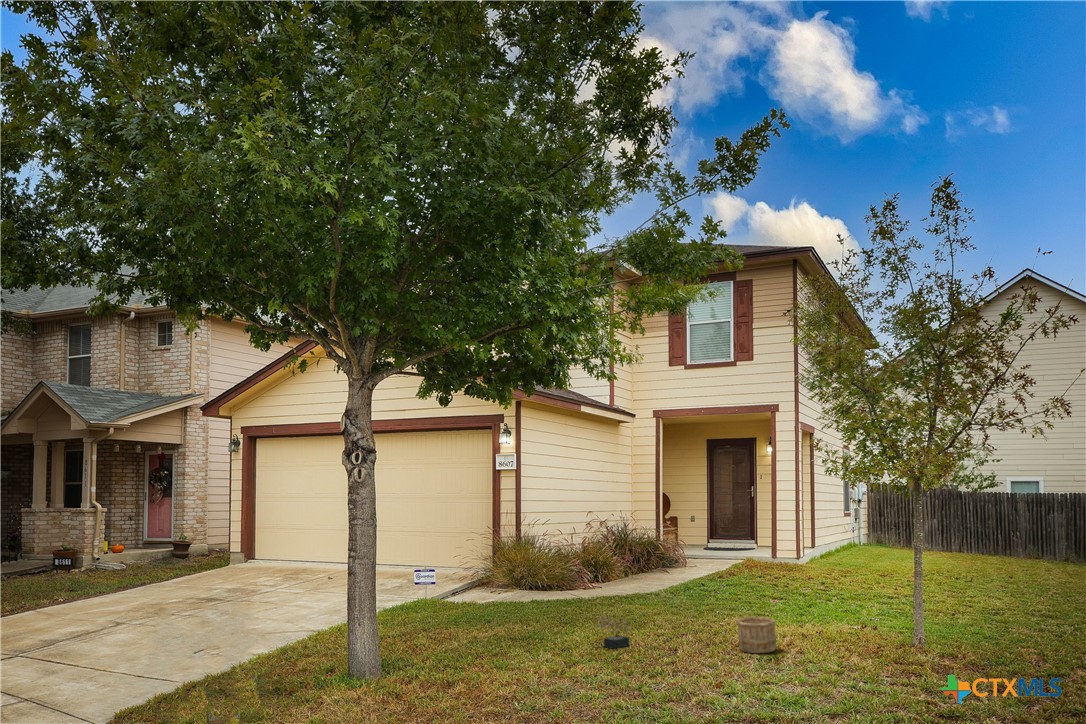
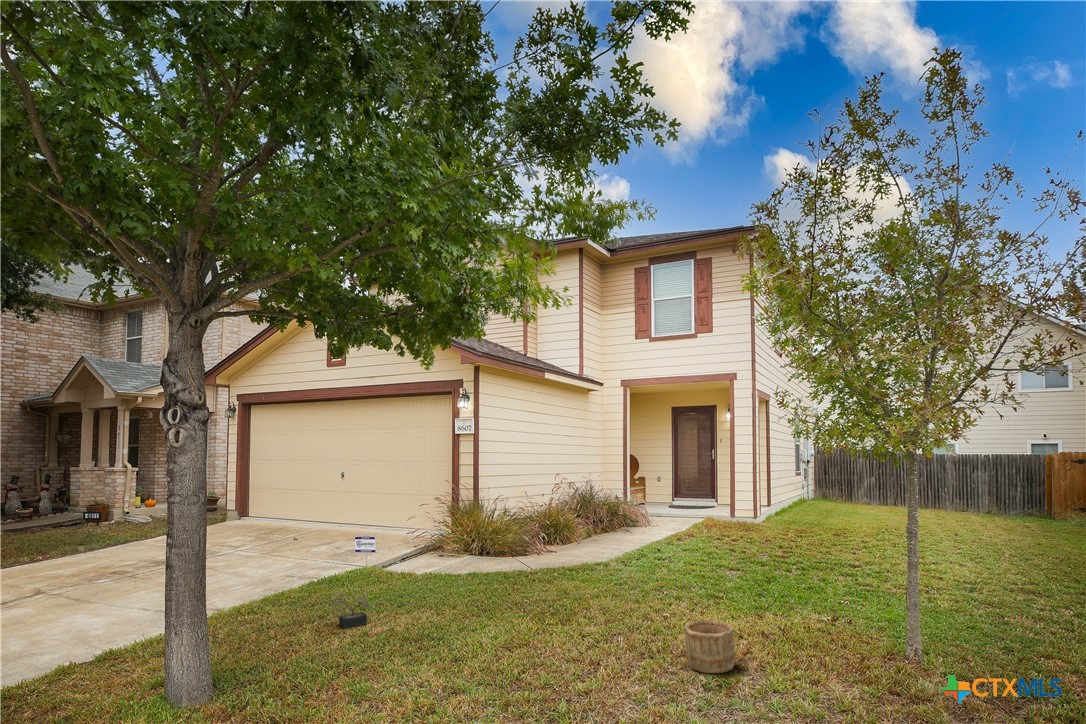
decorative plant: present [598,617,629,649] -> present [331,593,371,629]

